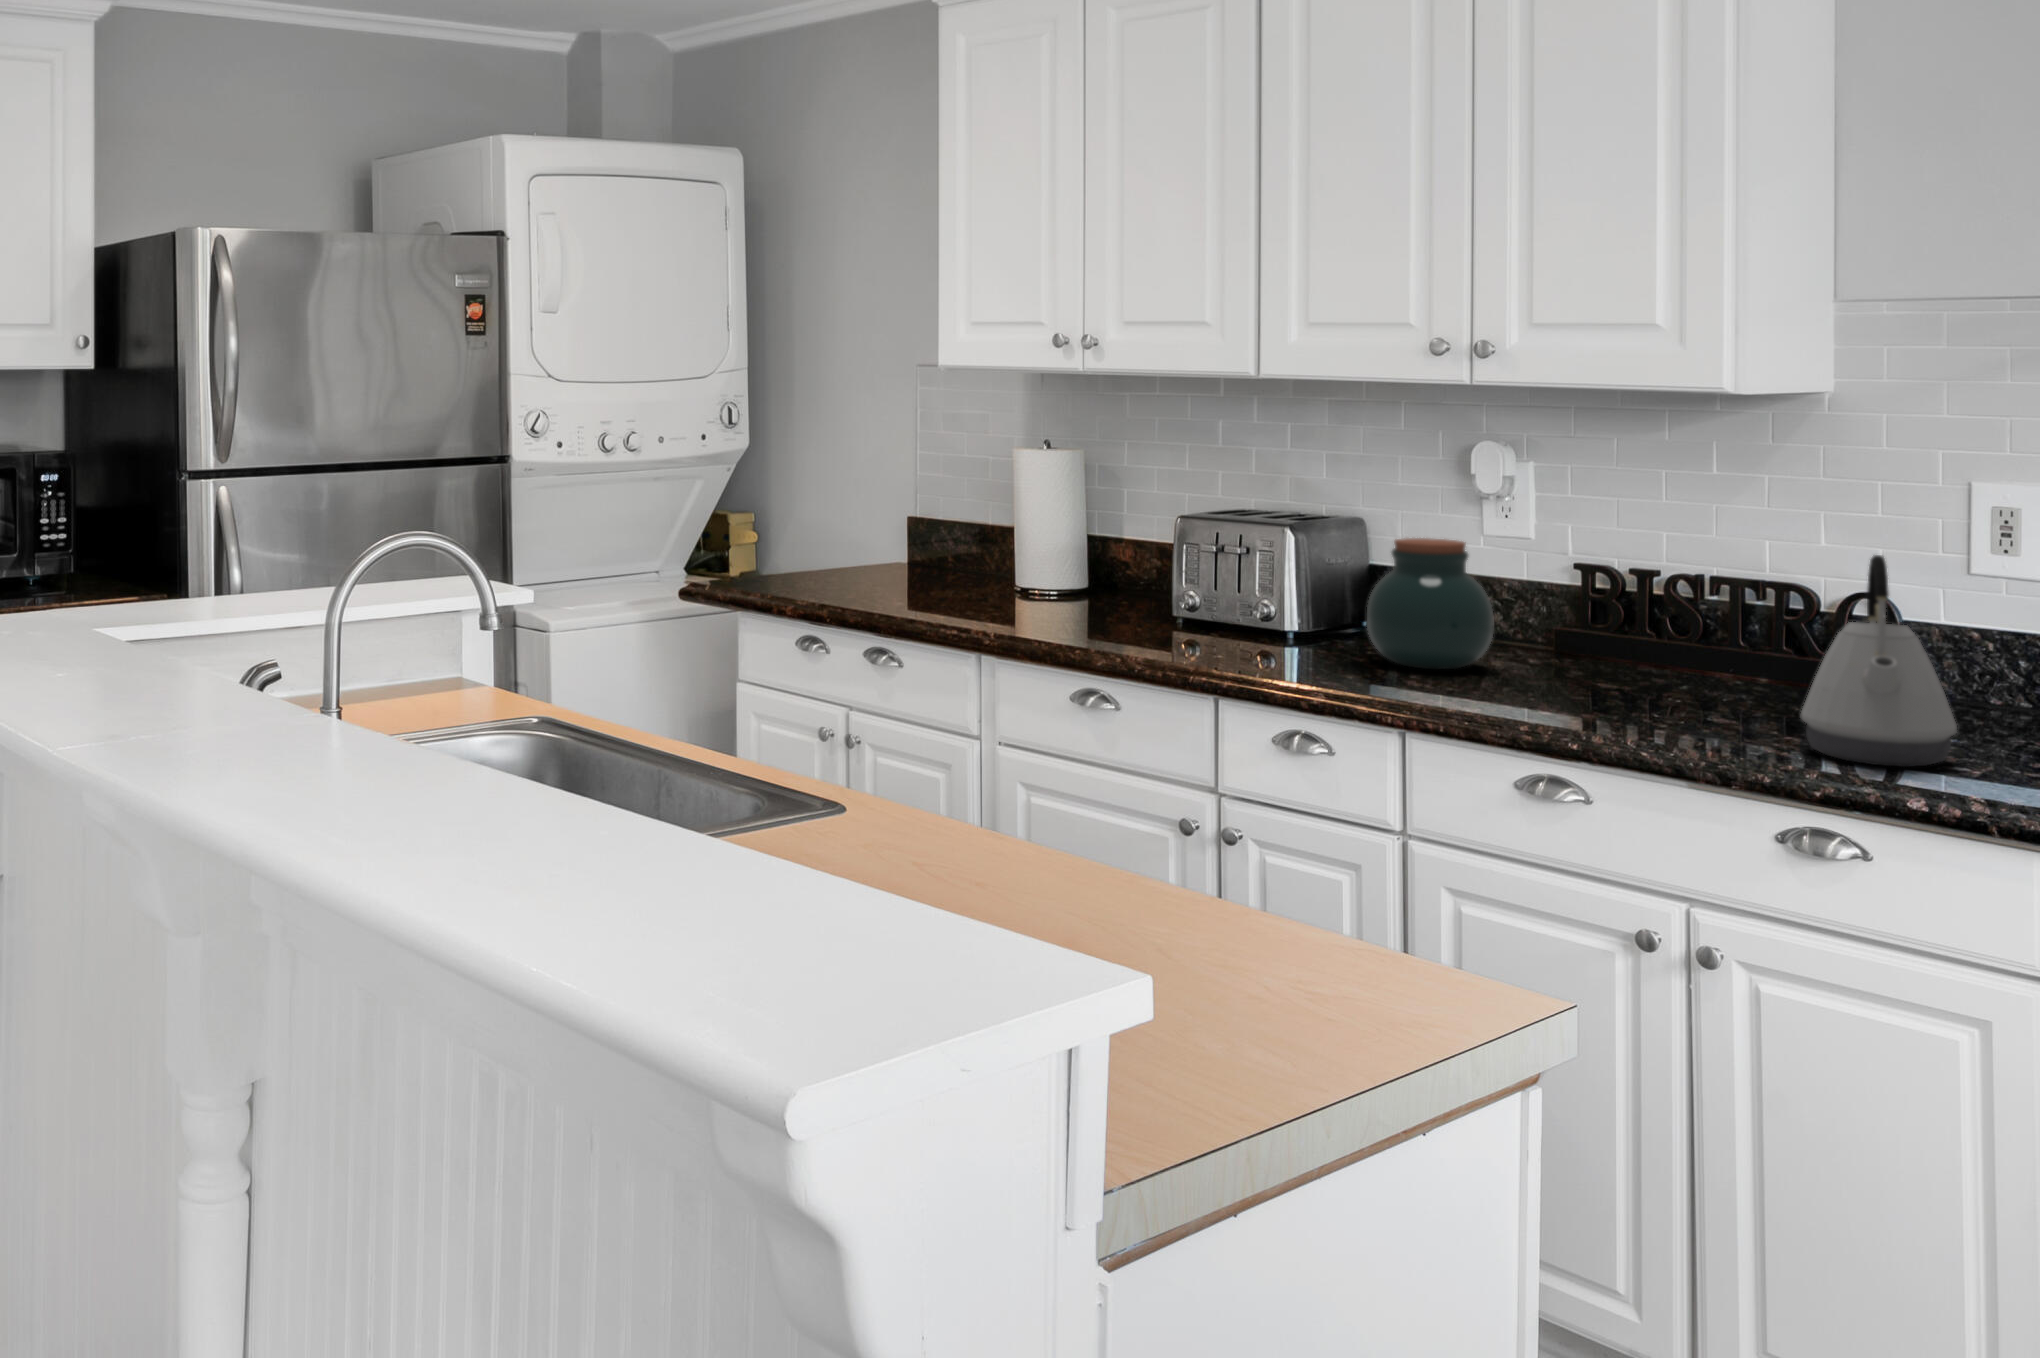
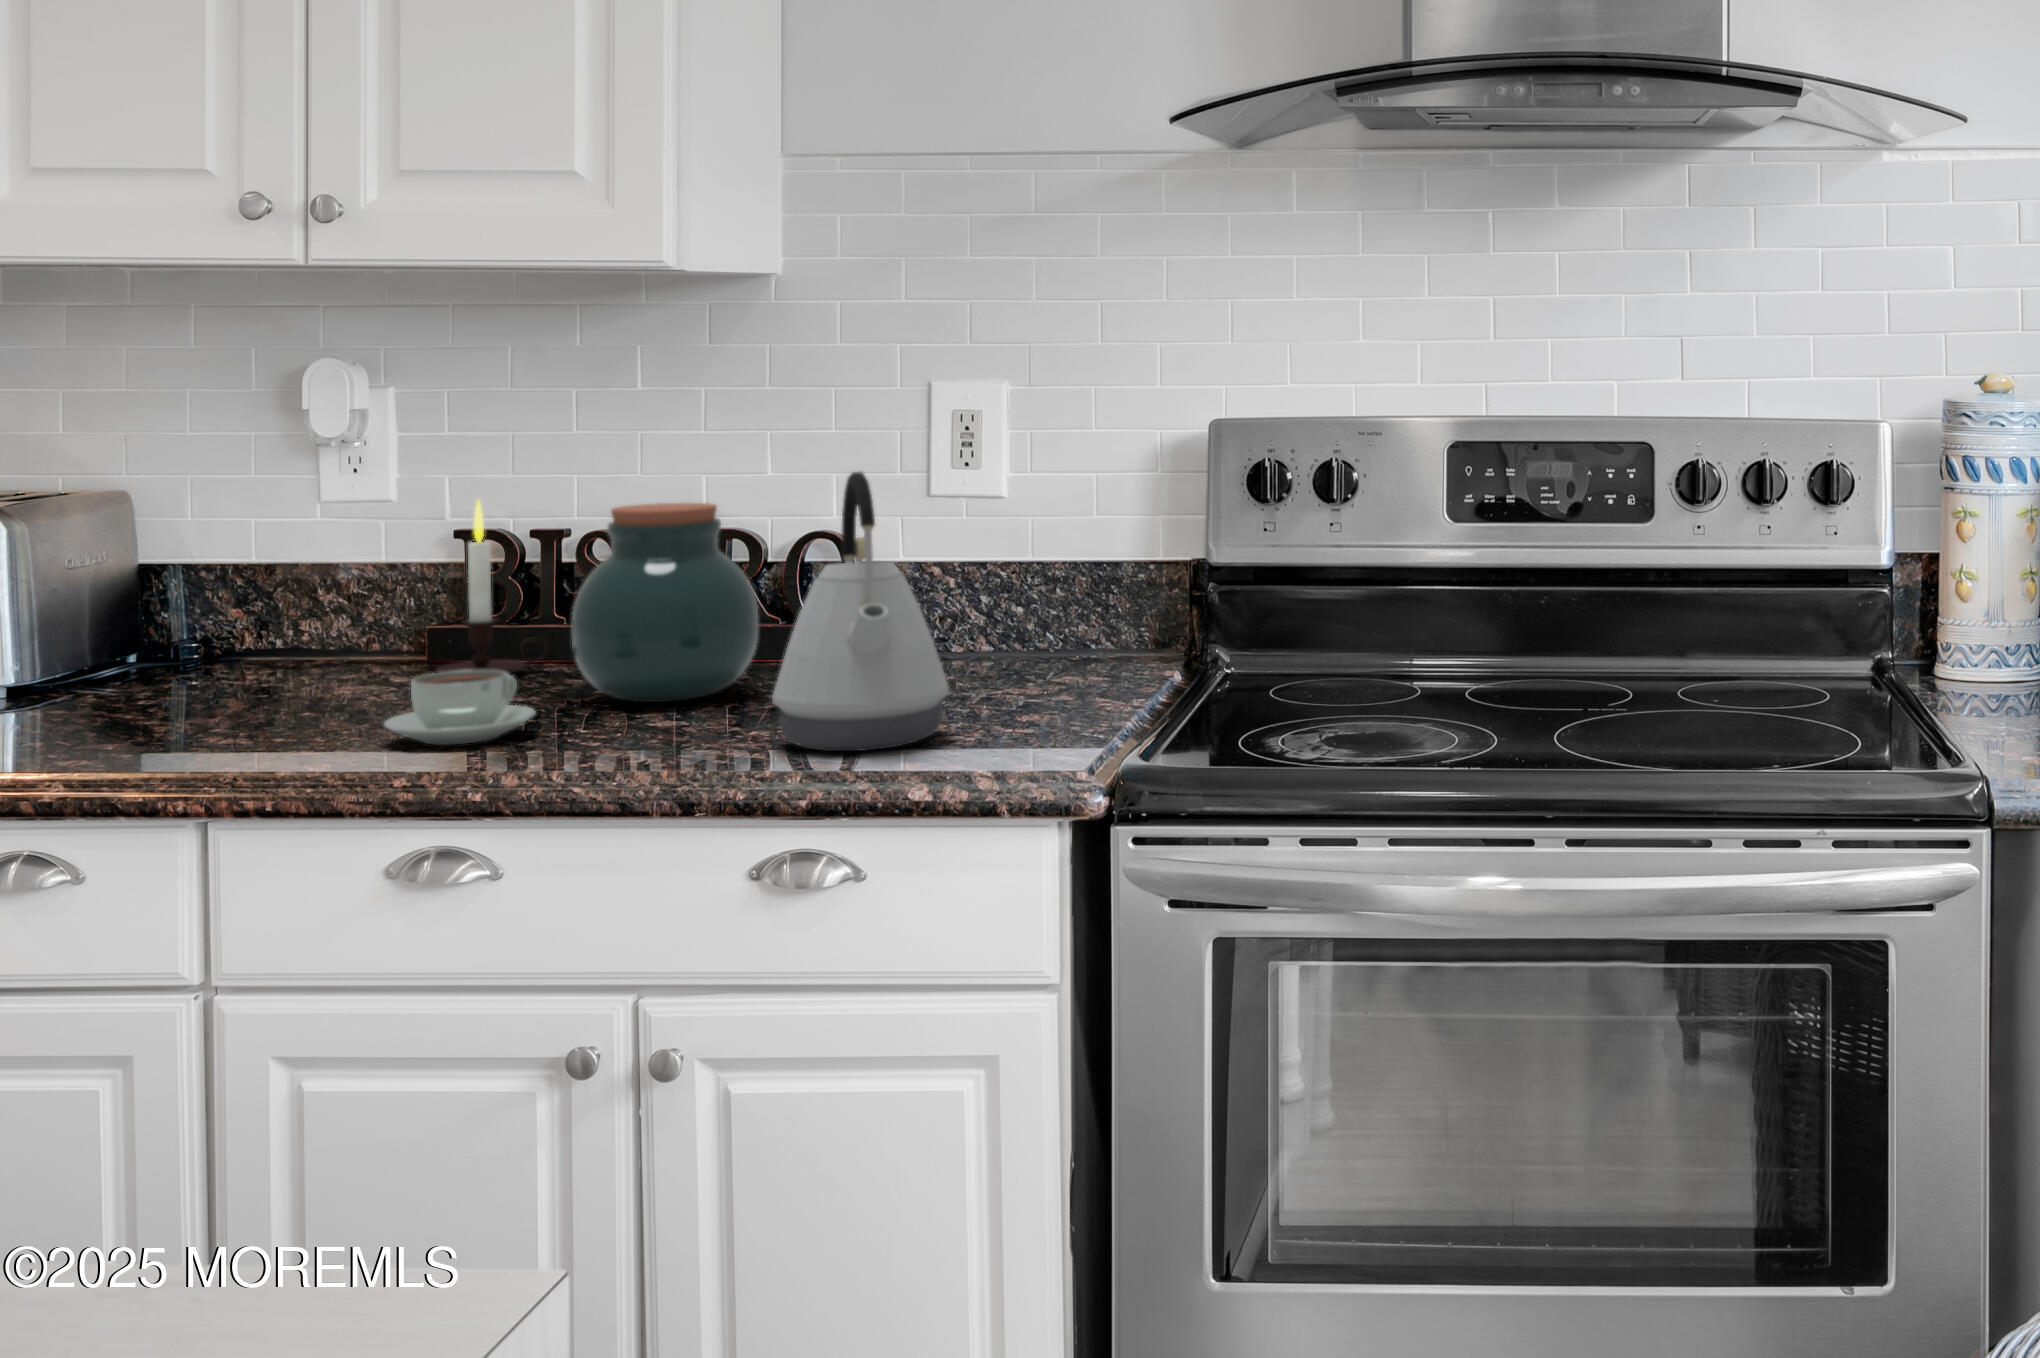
jar: present [1367,538,1493,669] -> present [572,503,758,702]
candle: none [1558,543,1641,671] -> present [436,500,548,674]
coffee cup: none [1518,662,1623,712] -> present [384,670,535,745]

